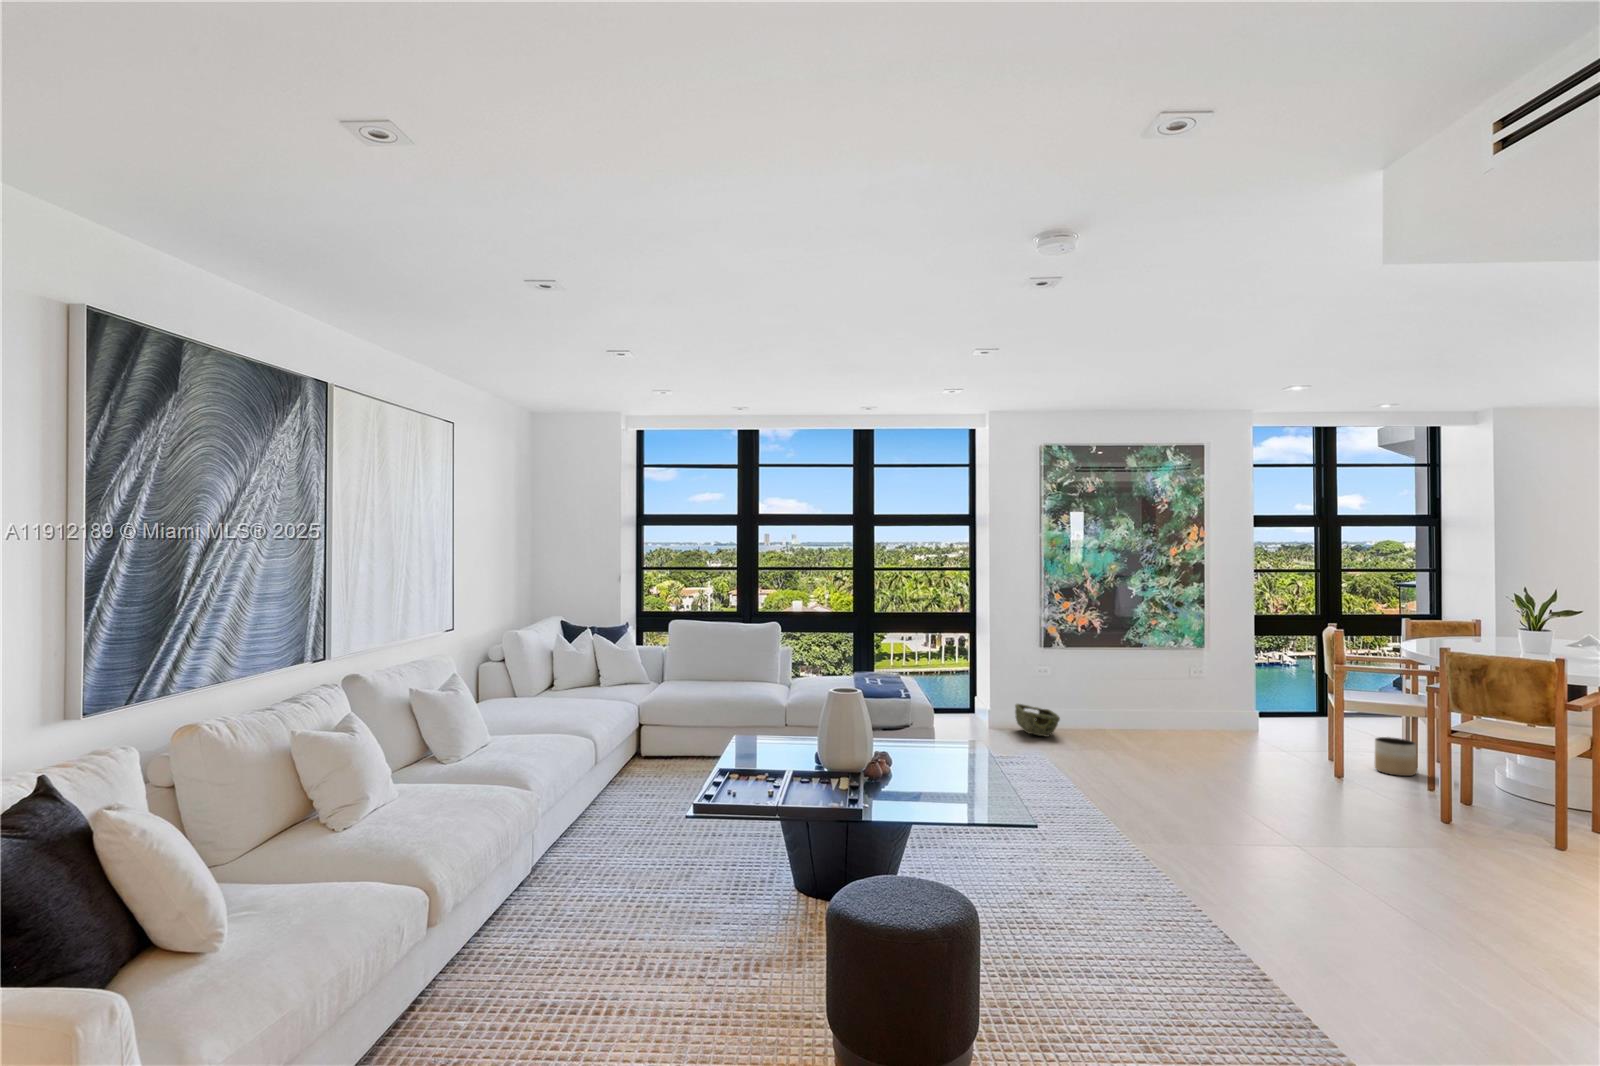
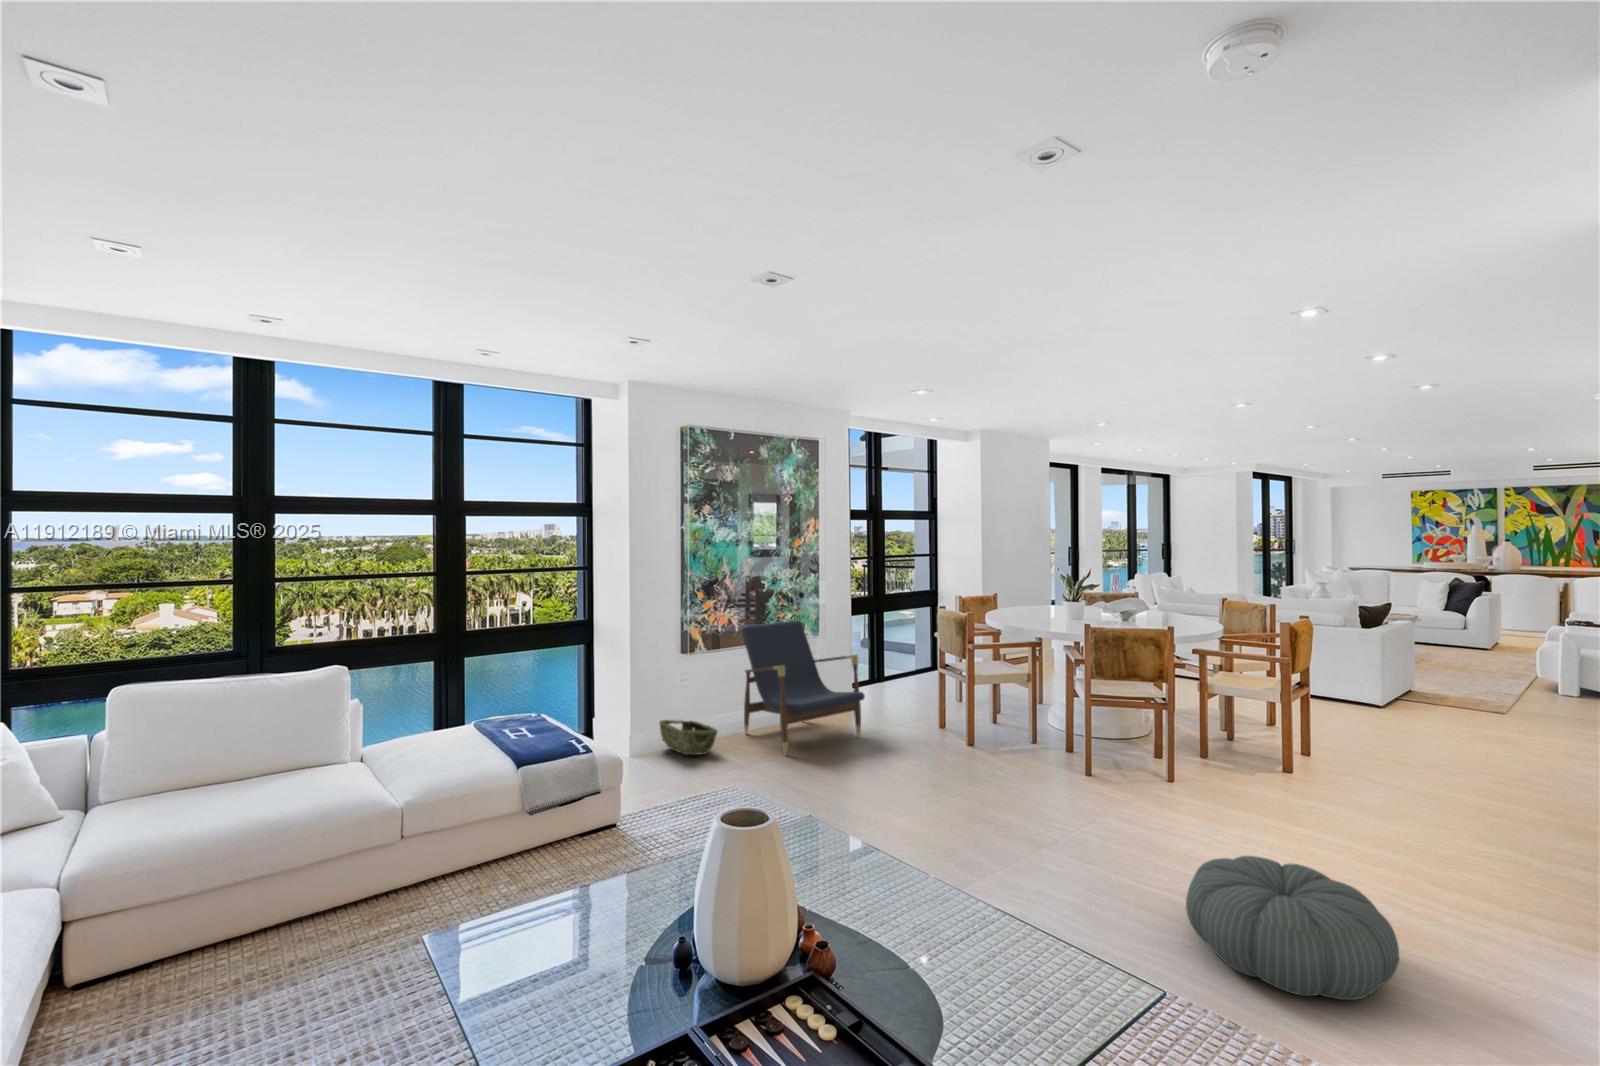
lounge chair: none [1101,629,1218,751] -> present [741,620,865,755]
planter: present [1375,737,1417,776] -> none [981,701,1011,735]
pouf: none [1287,845,1485,963] -> present [1186,856,1399,1000]

